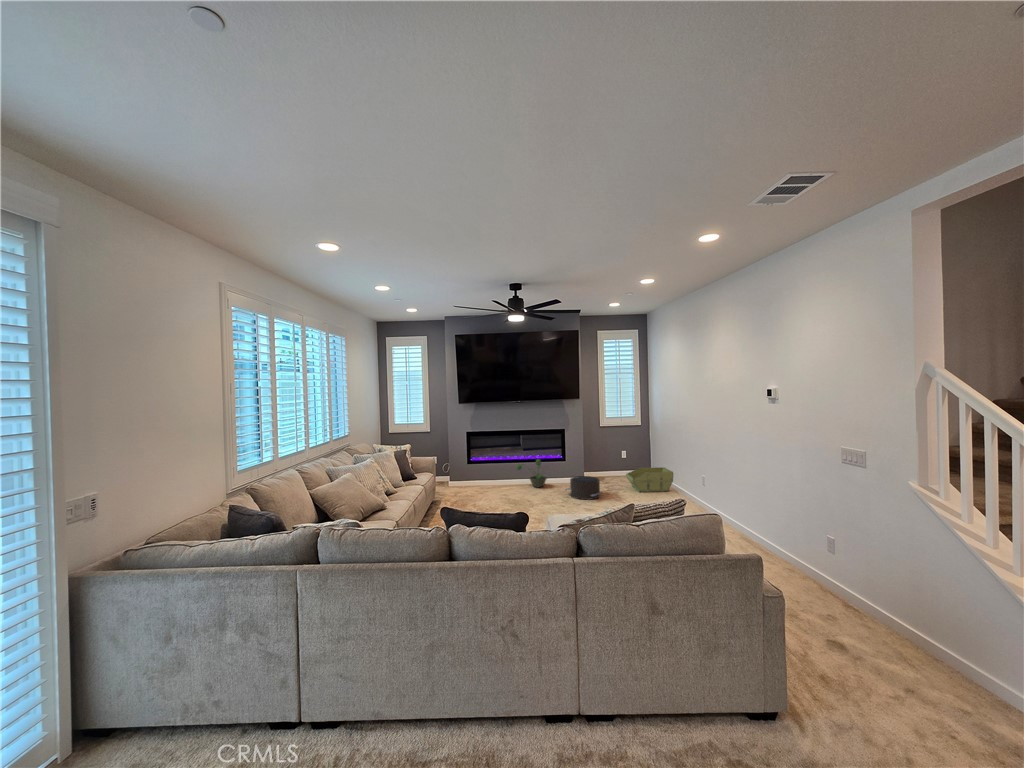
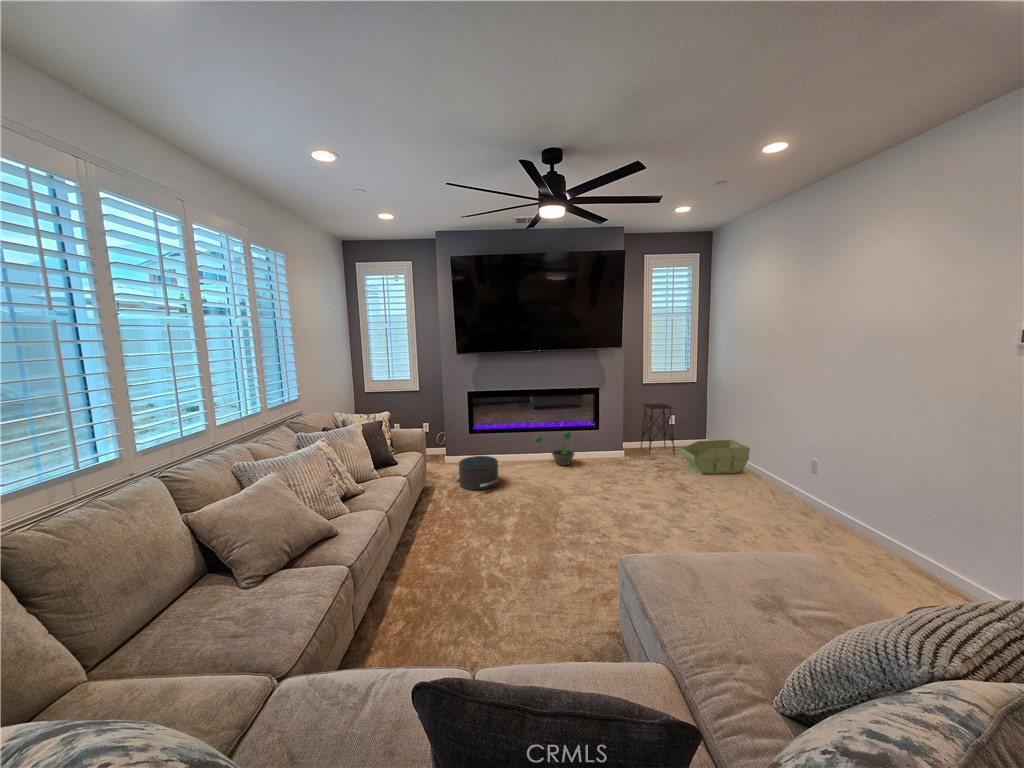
side table: none [601,441,625,481] -> present [641,404,675,455]
pouf: present [565,476,602,500] -> present [454,456,499,490]

